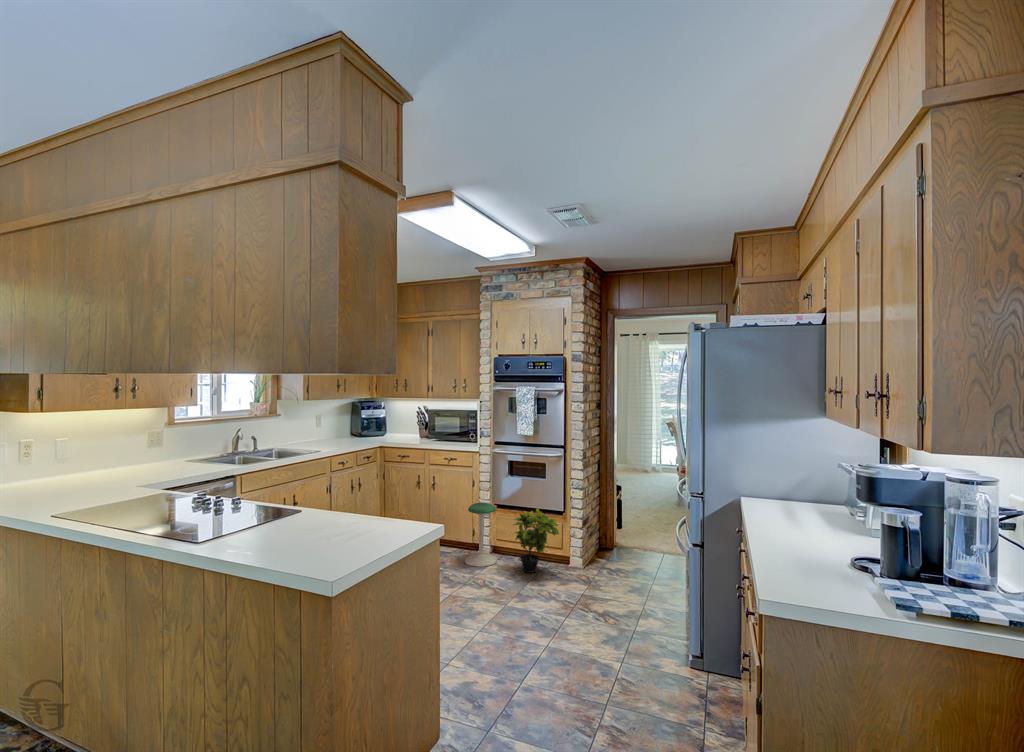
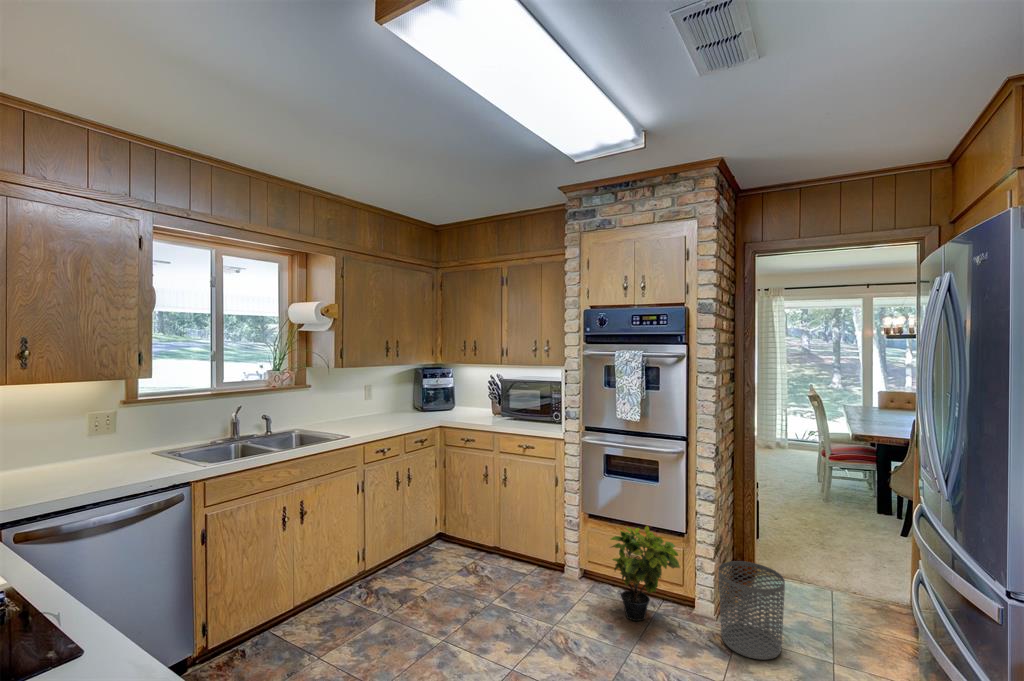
stool: present [465,502,497,567] -> none [543,509,588,602]
waste bin: none [583,527,623,585] -> present [718,561,785,660]

